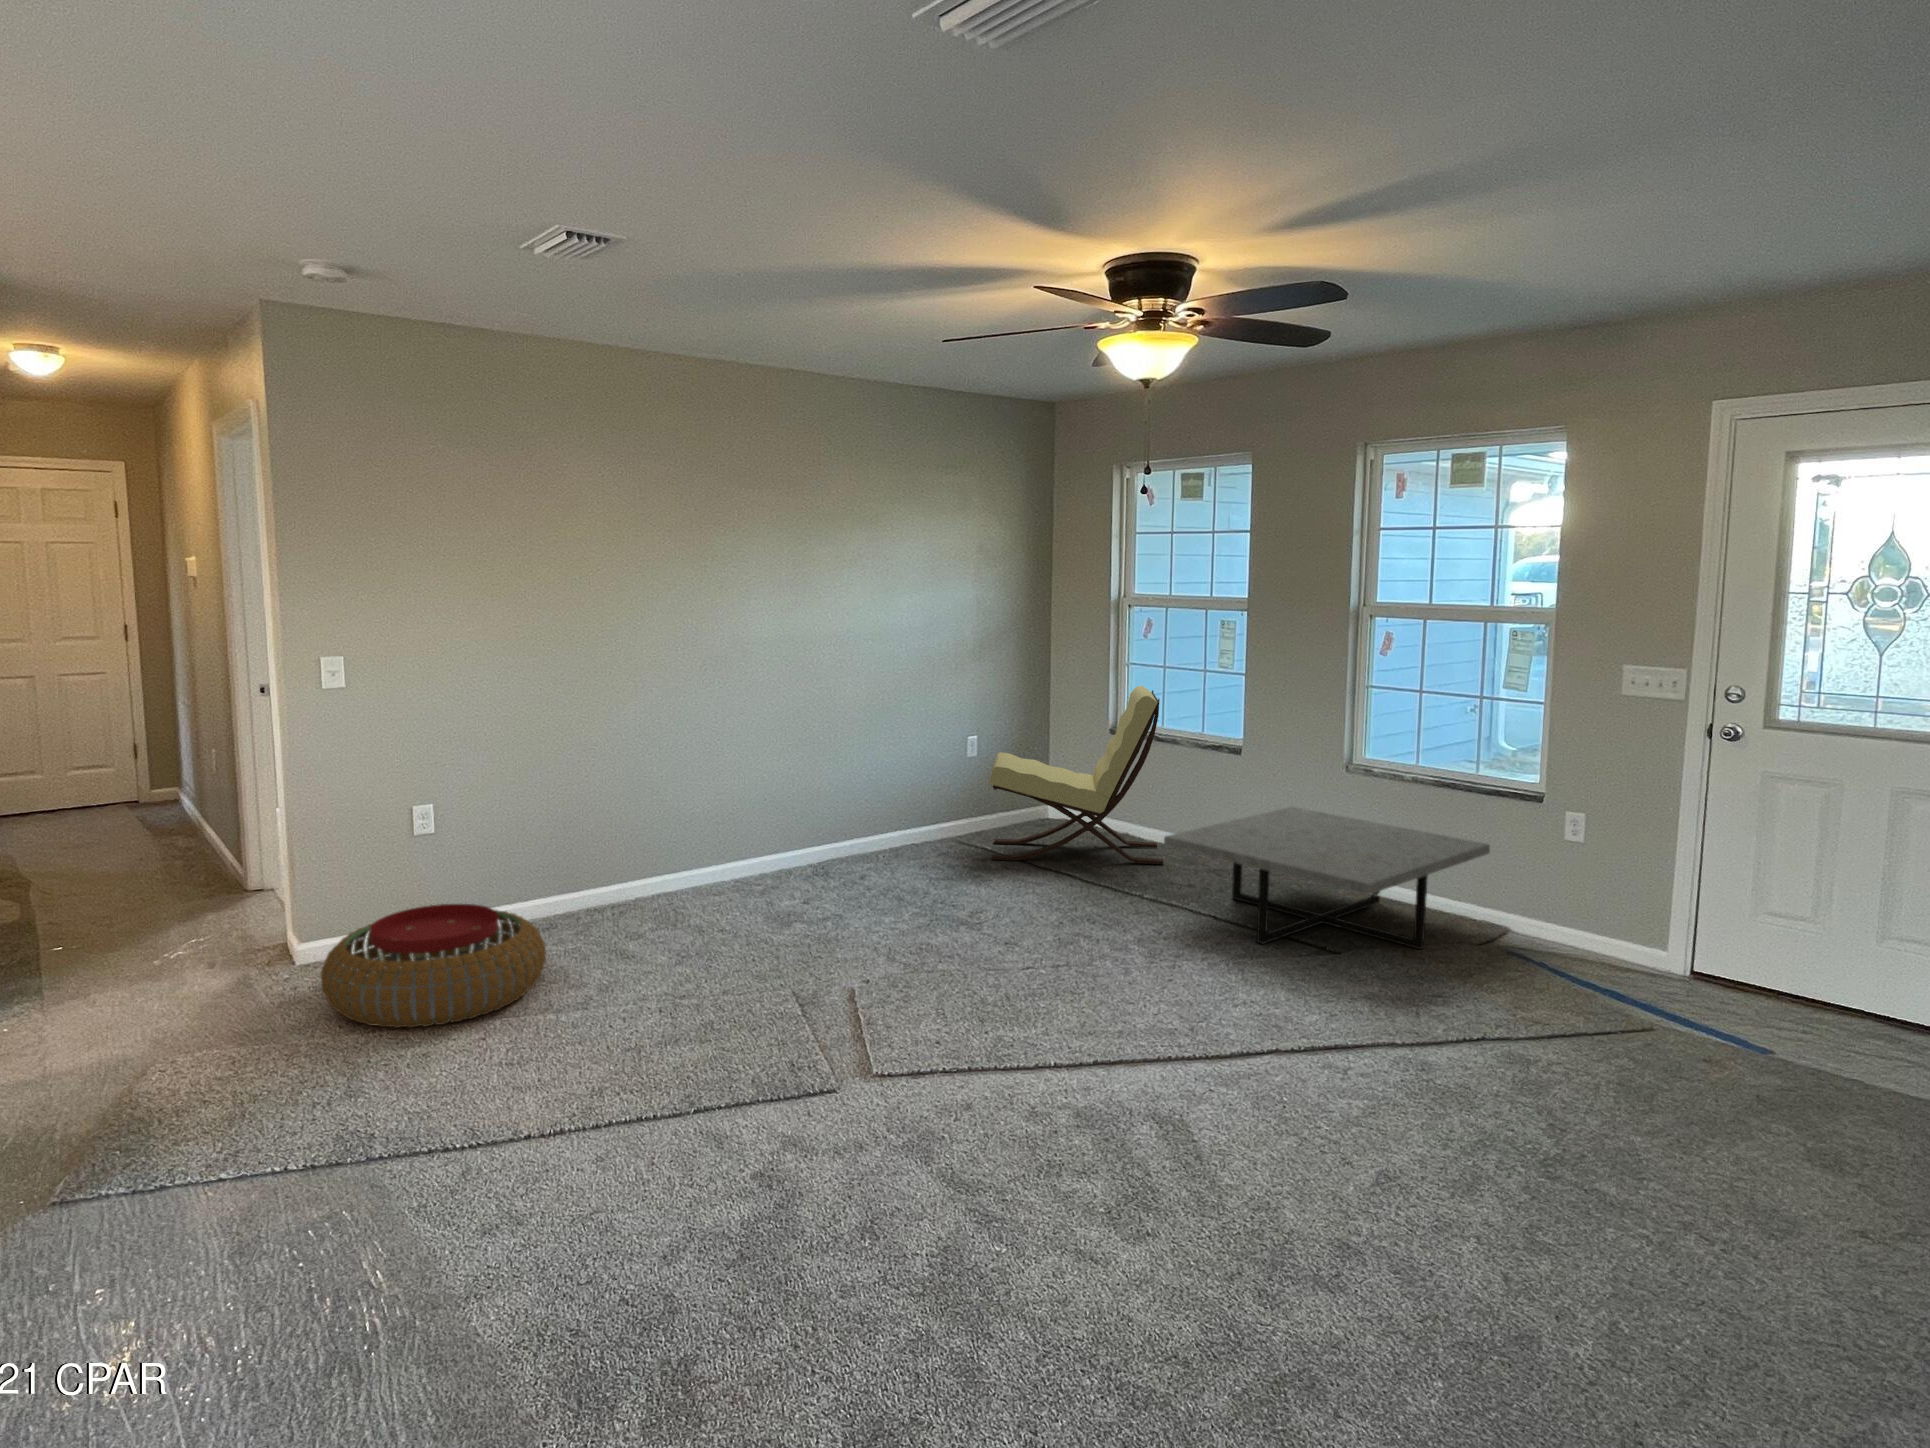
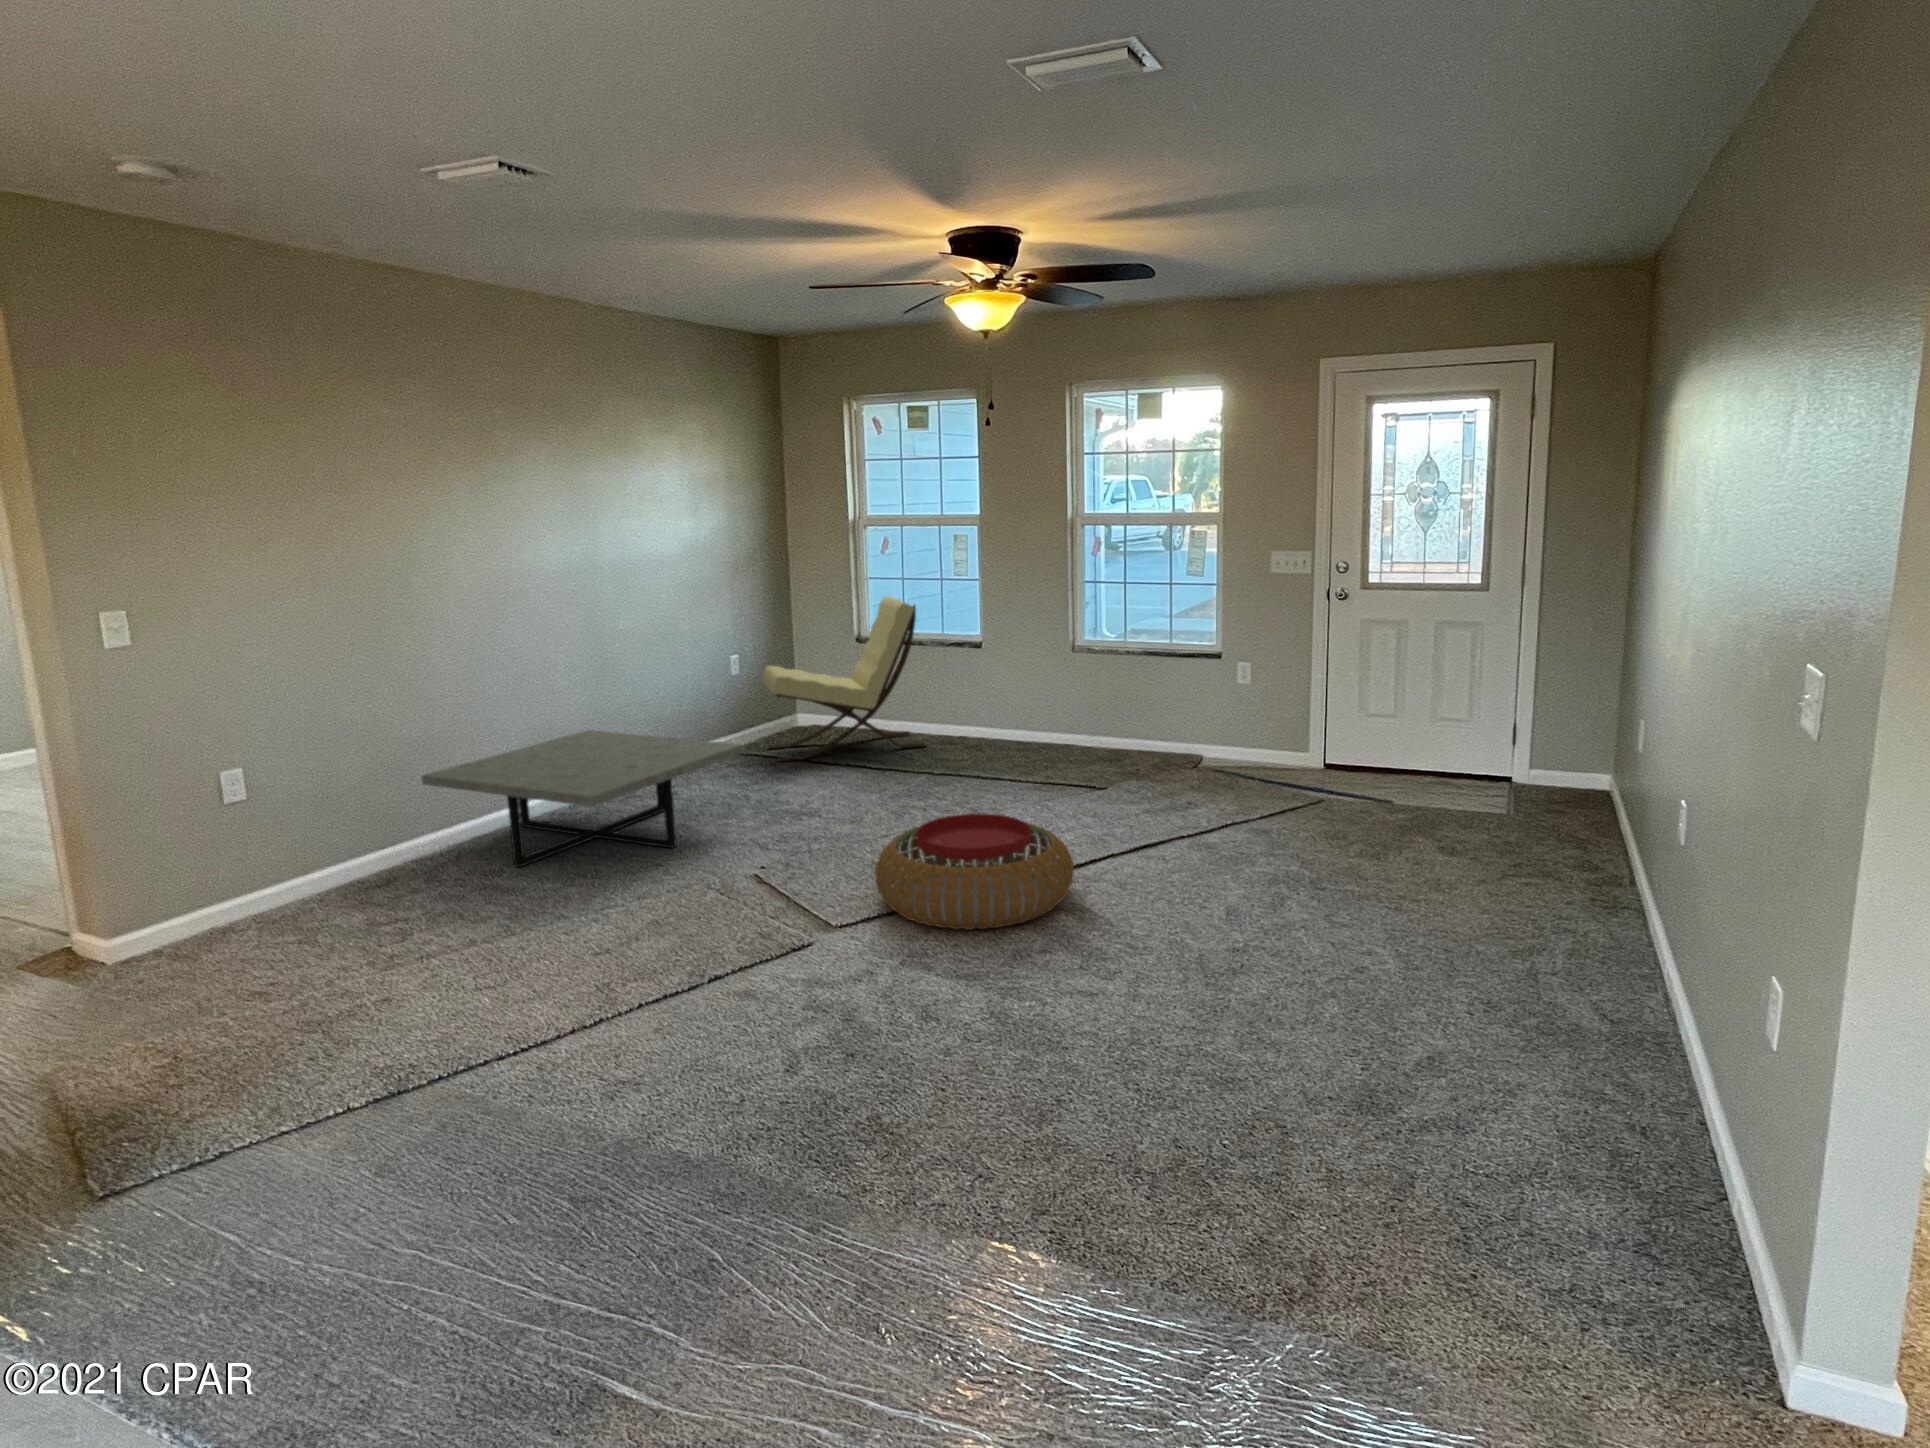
coffee table: present [1164,806,1490,949] -> present [422,730,743,867]
pouf: present [321,904,546,1028] -> present [875,814,1074,930]

